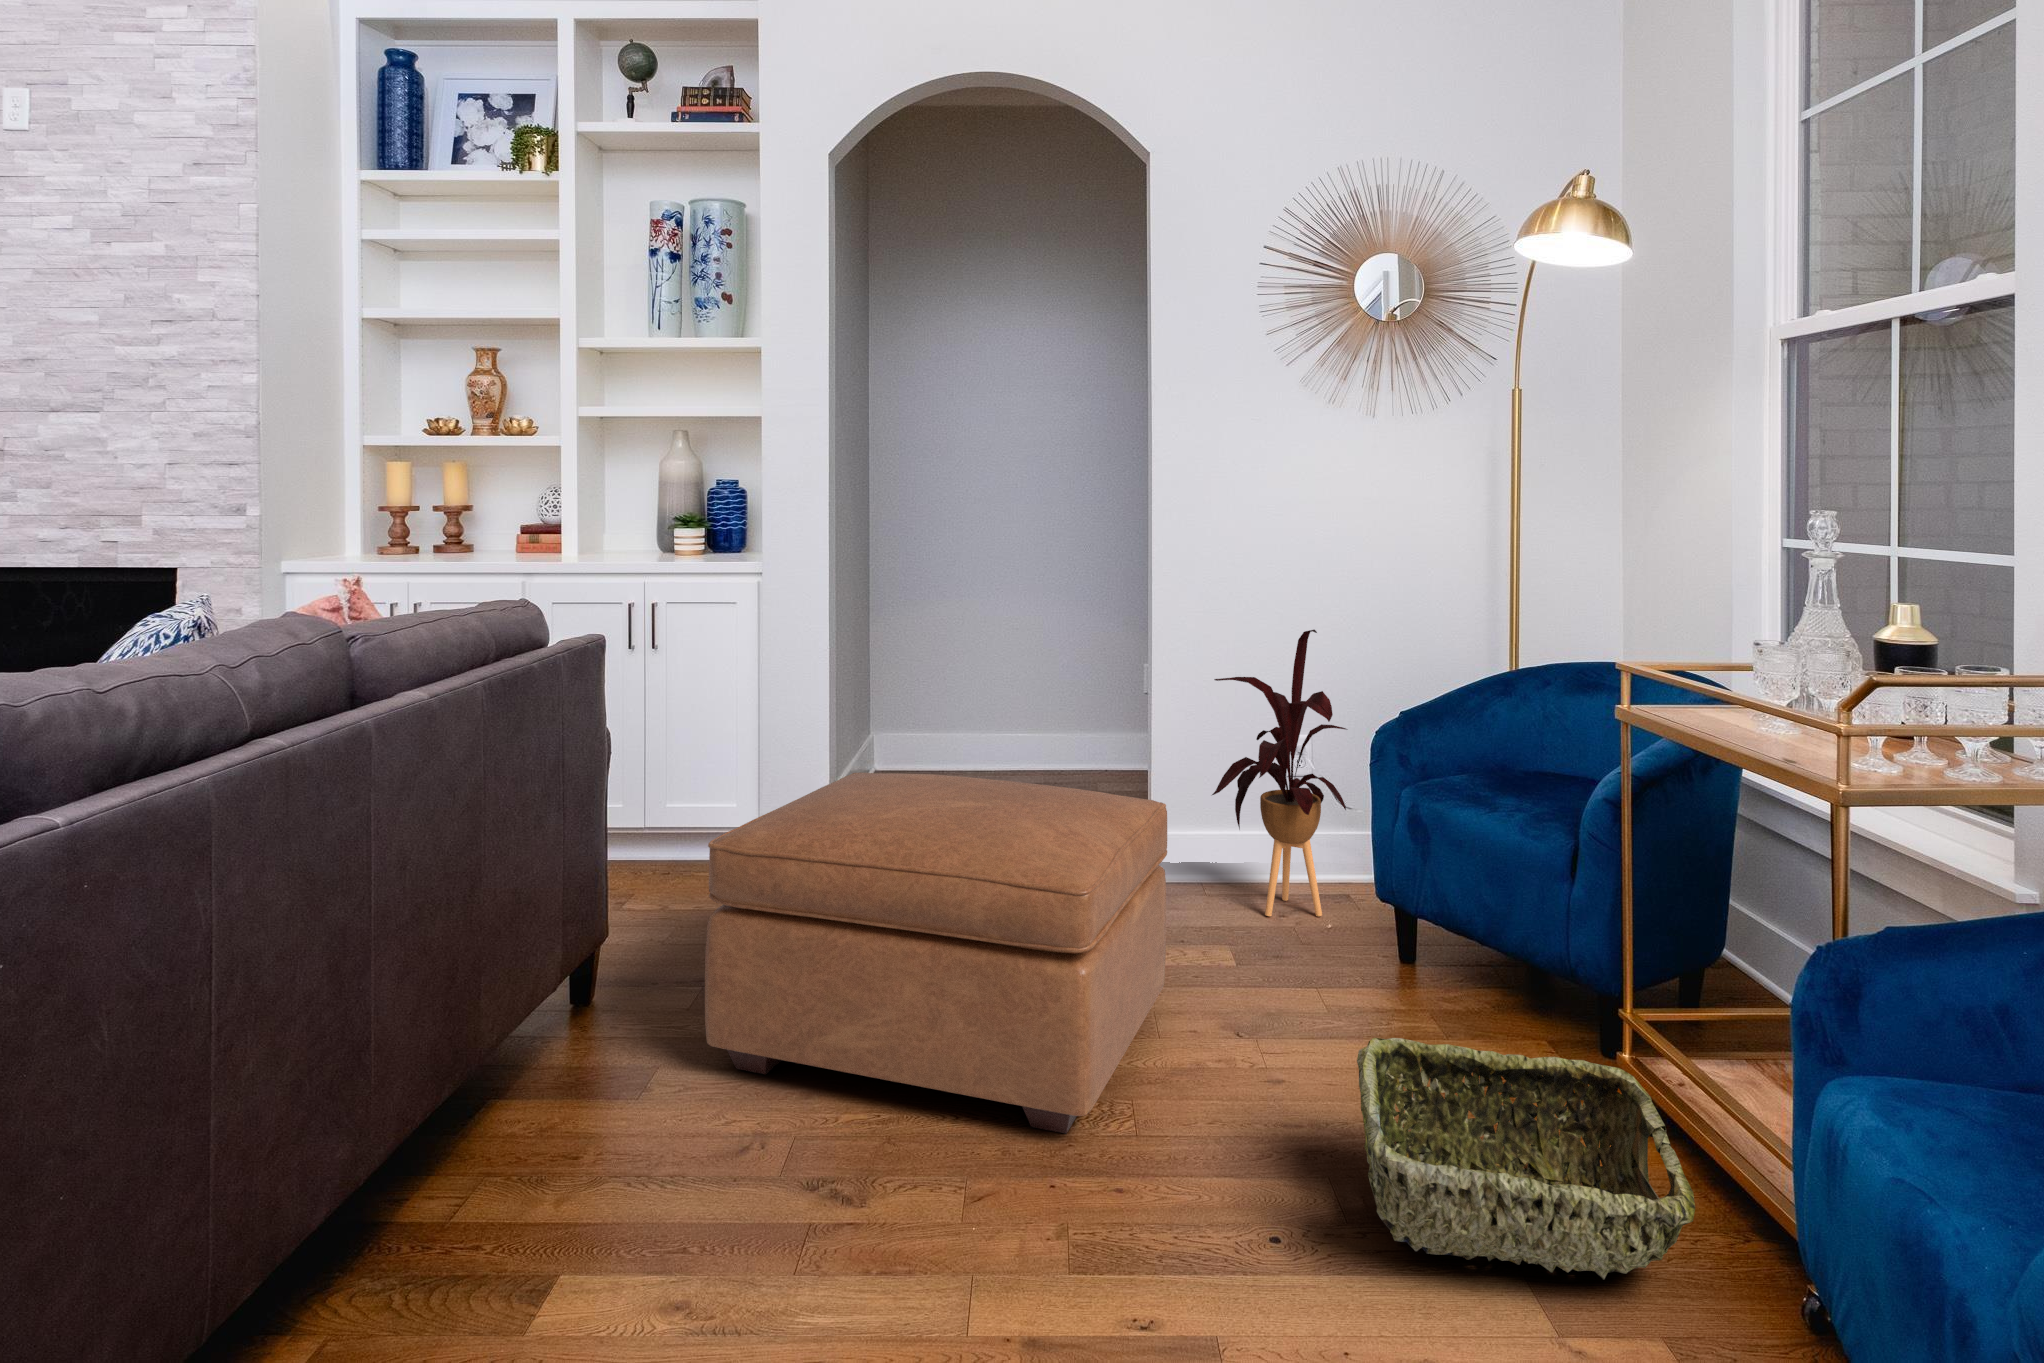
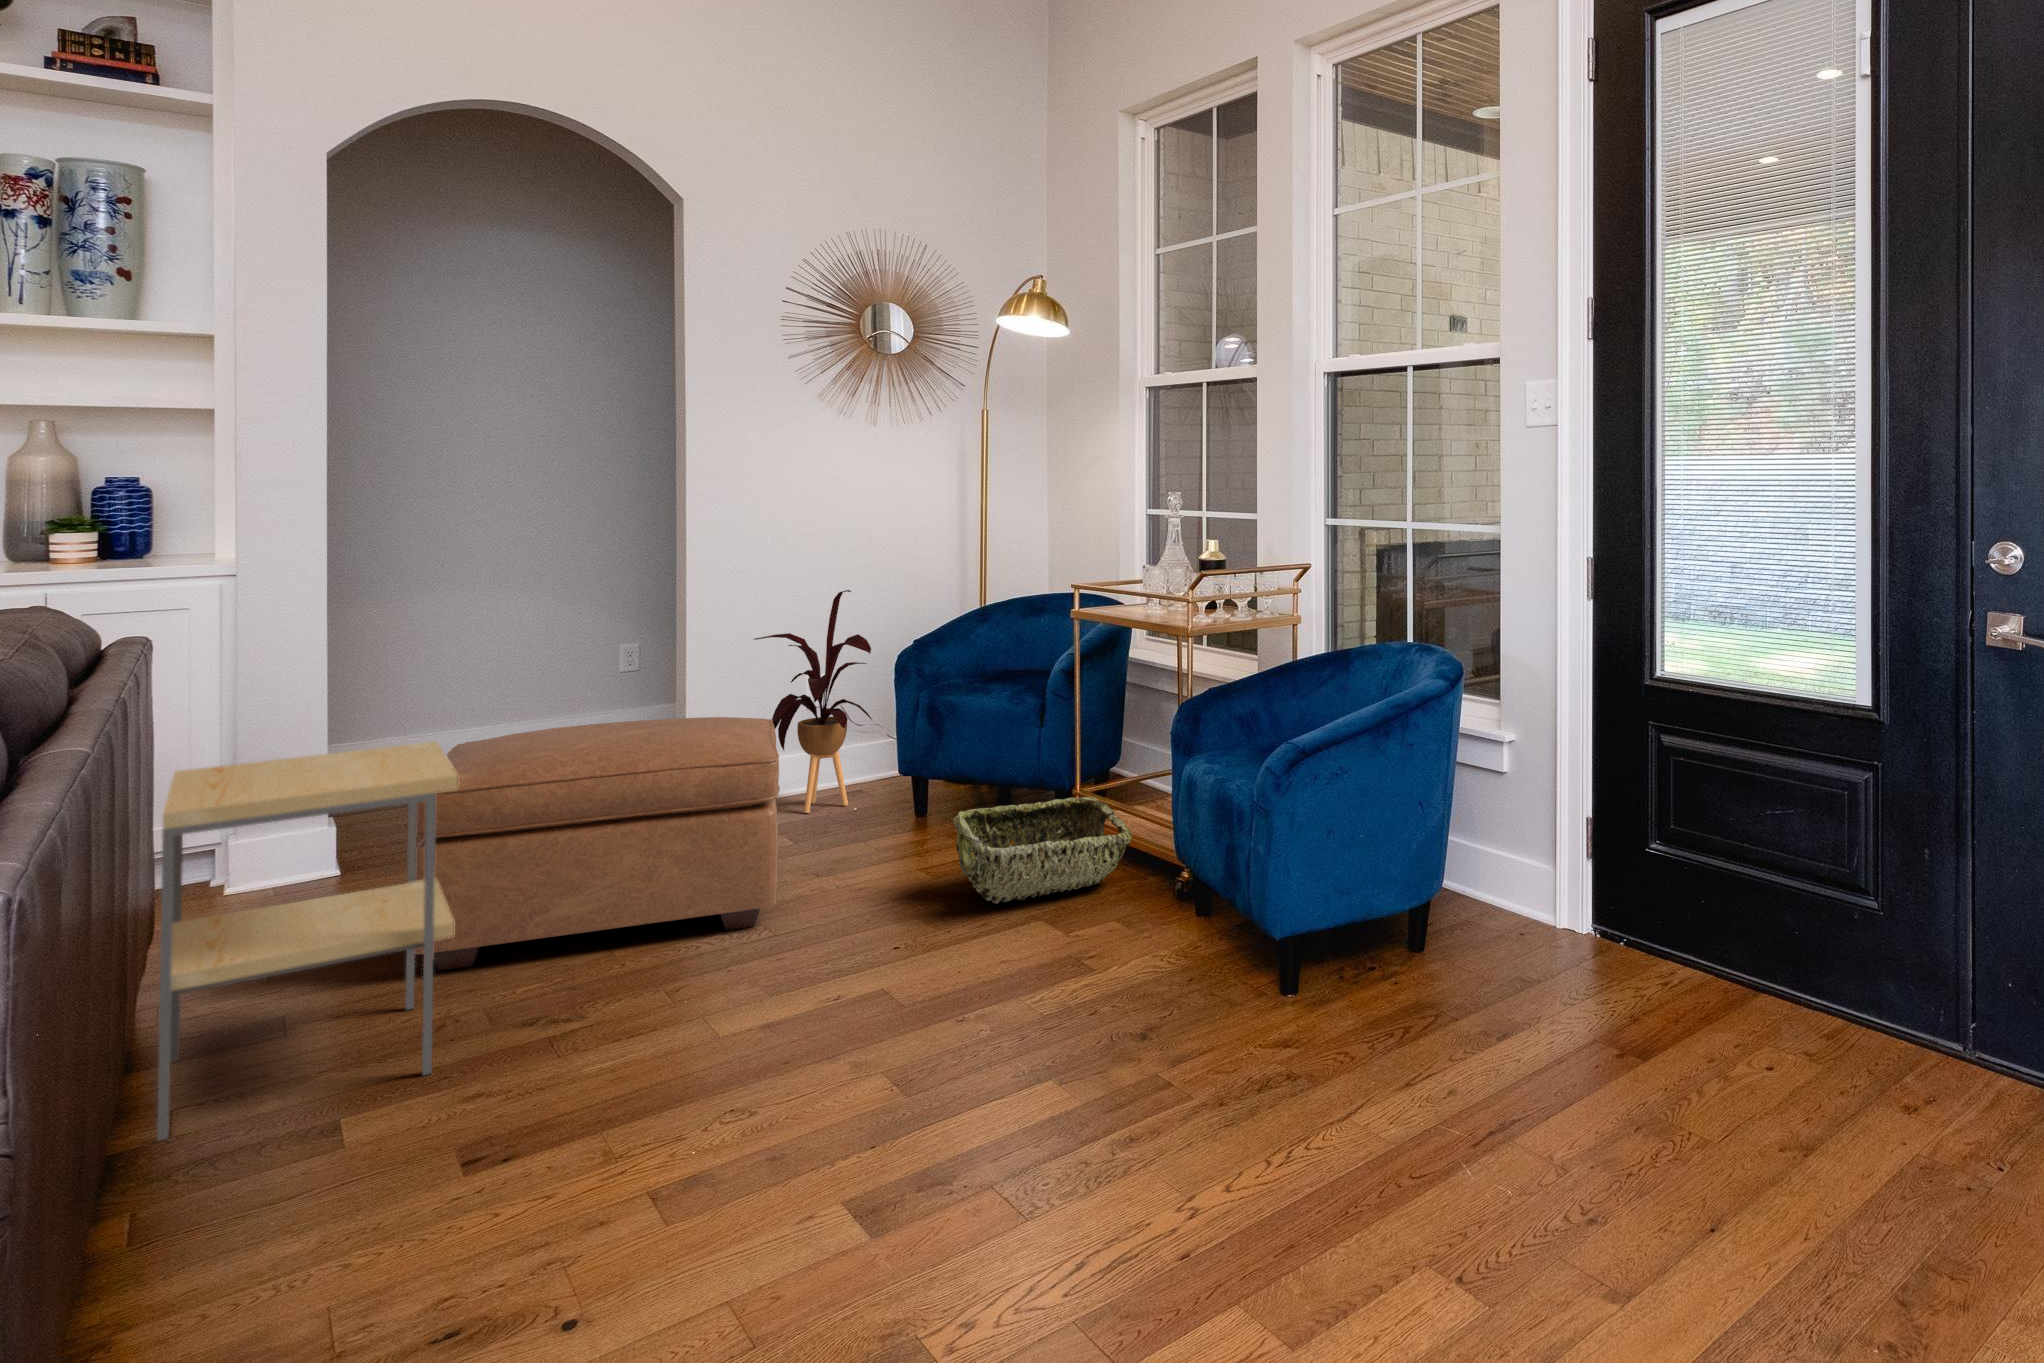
side table: none [252,788,684,1299] -> present [157,742,458,1140]

